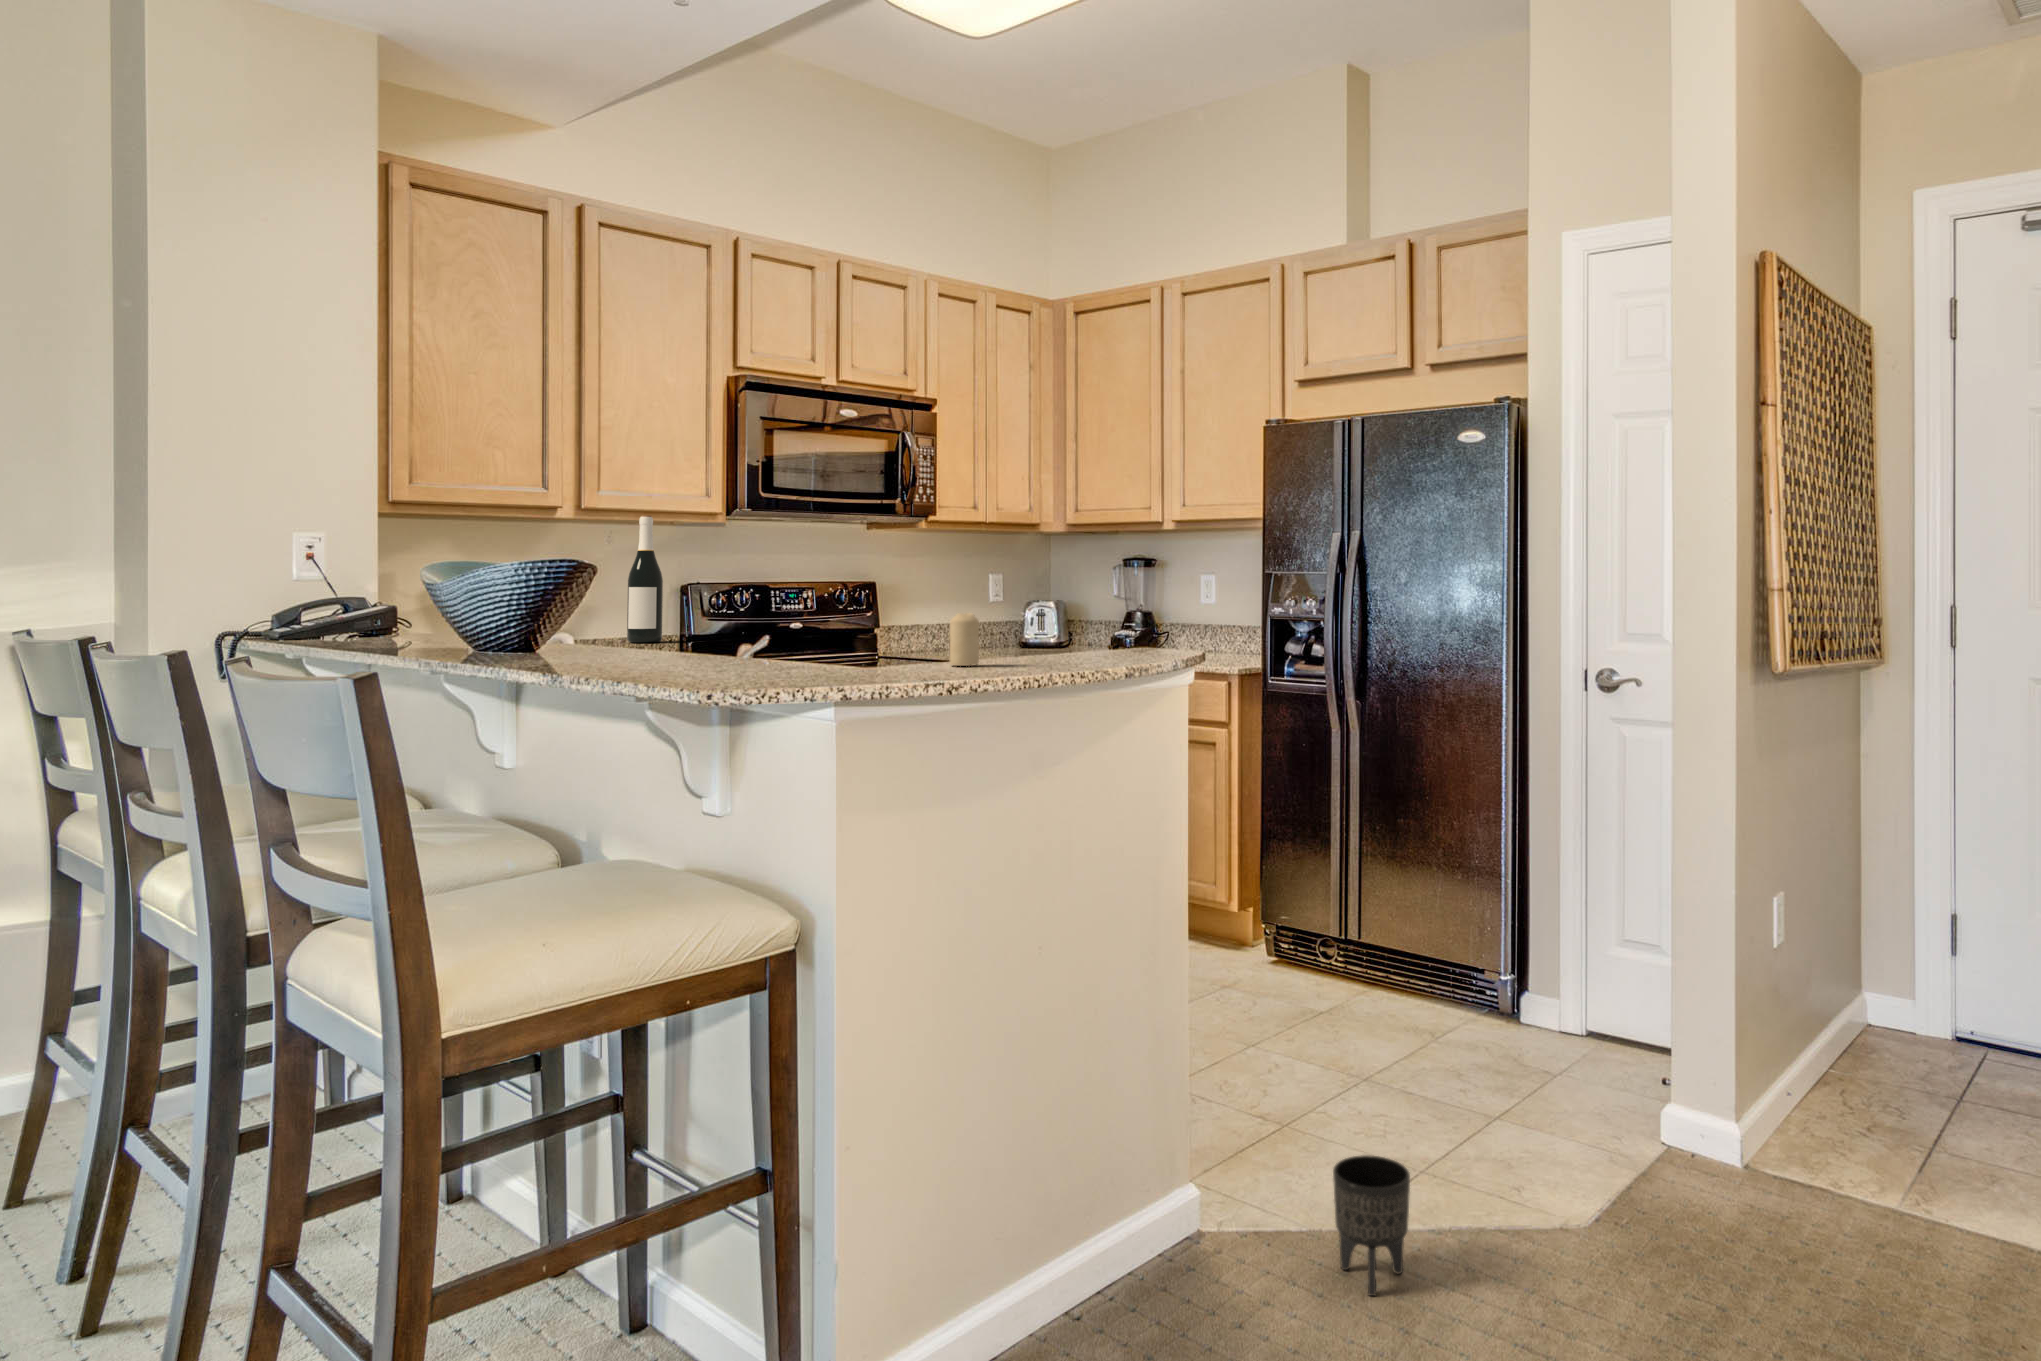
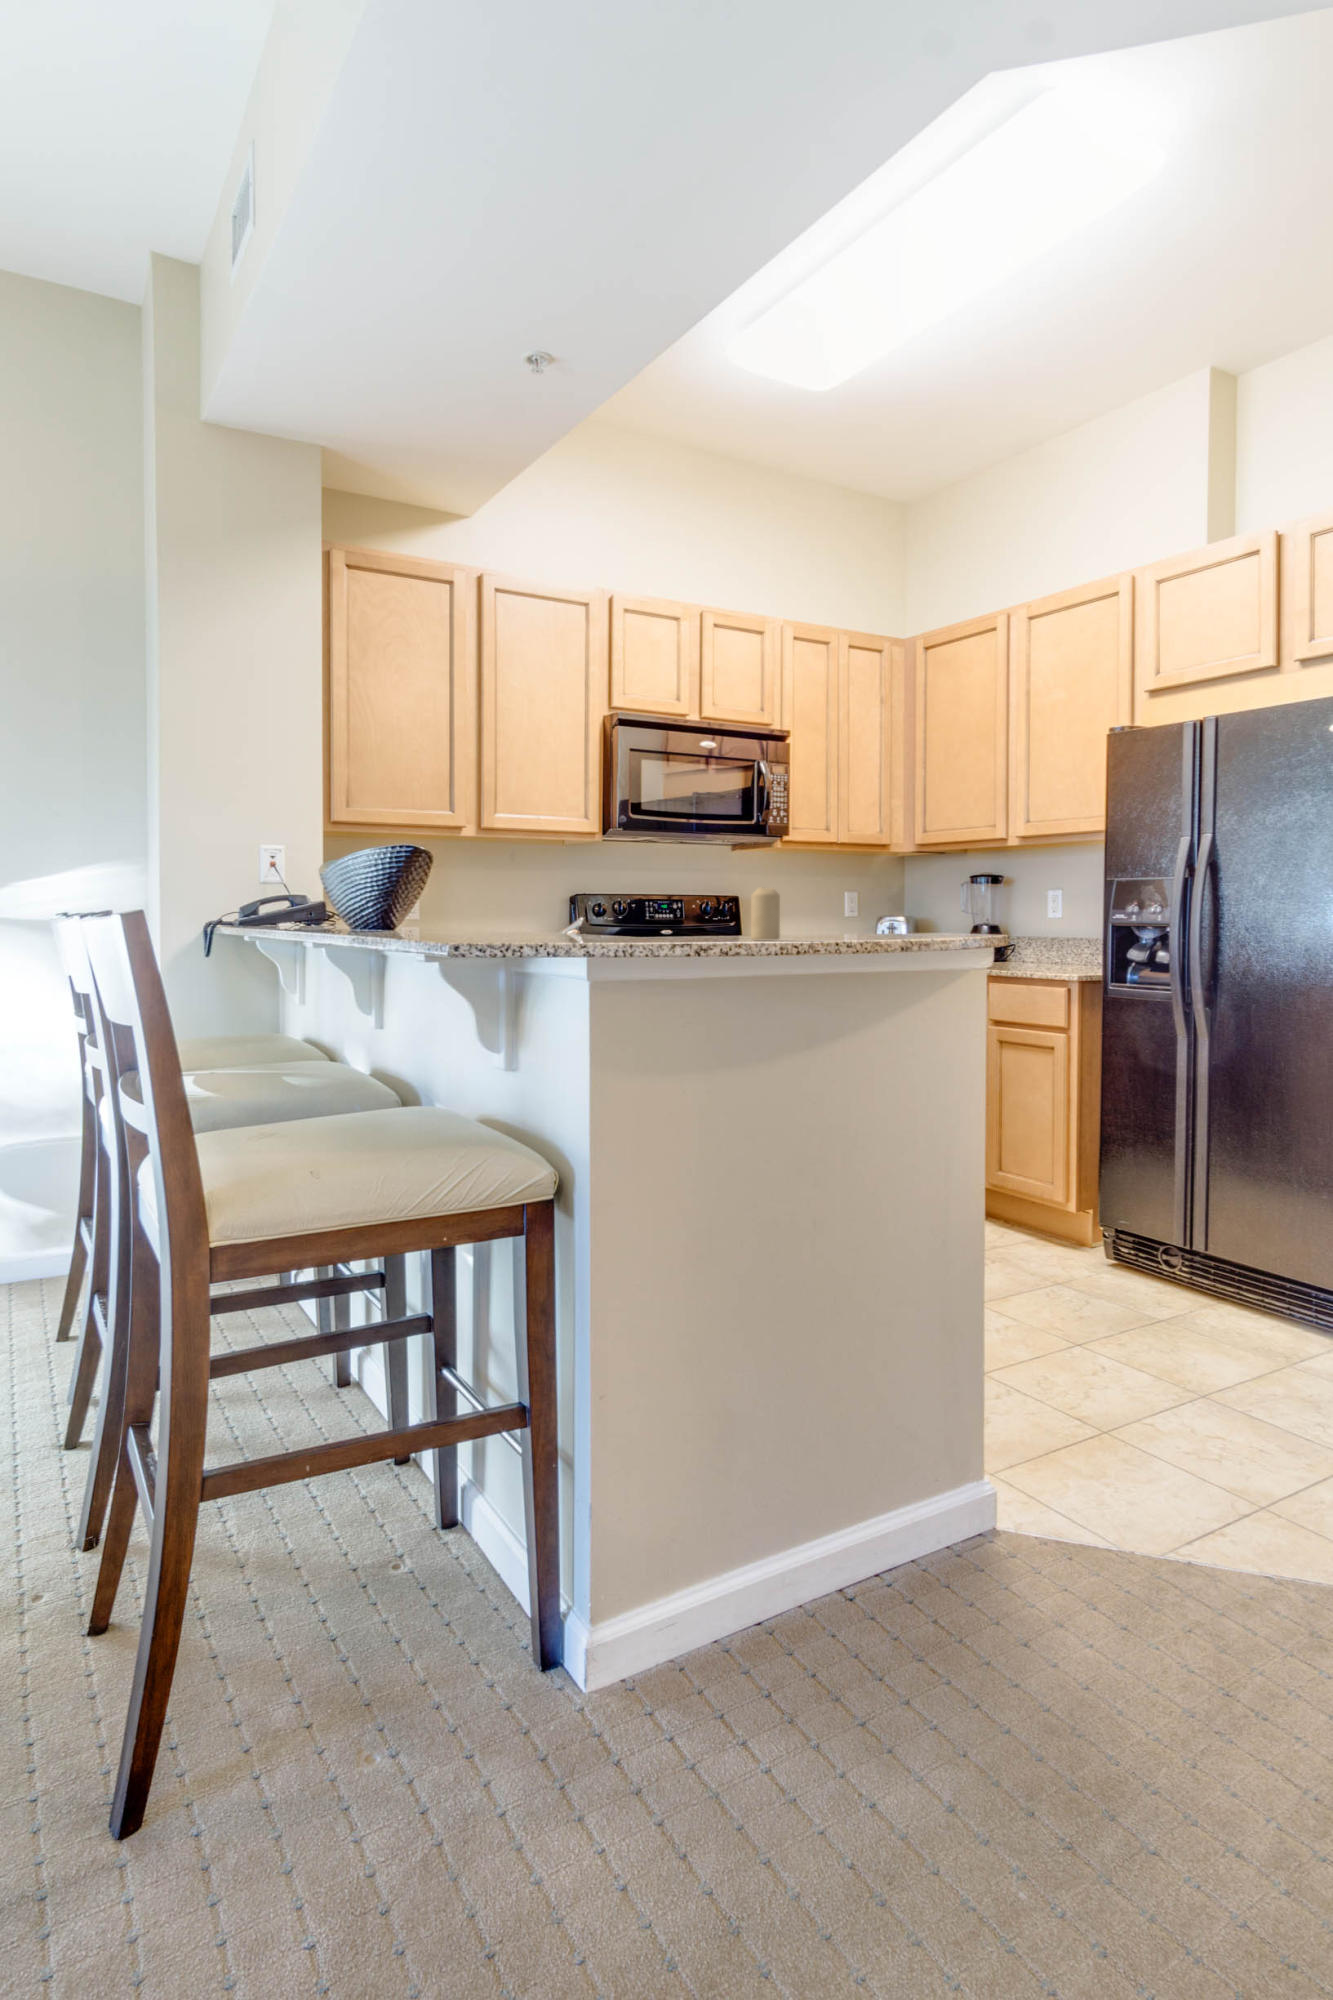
wine bottle: present [627,515,663,642] -> none [500,822,529,933]
planter: present [1333,1155,1410,1296] -> none [1149,1481,1246,1640]

